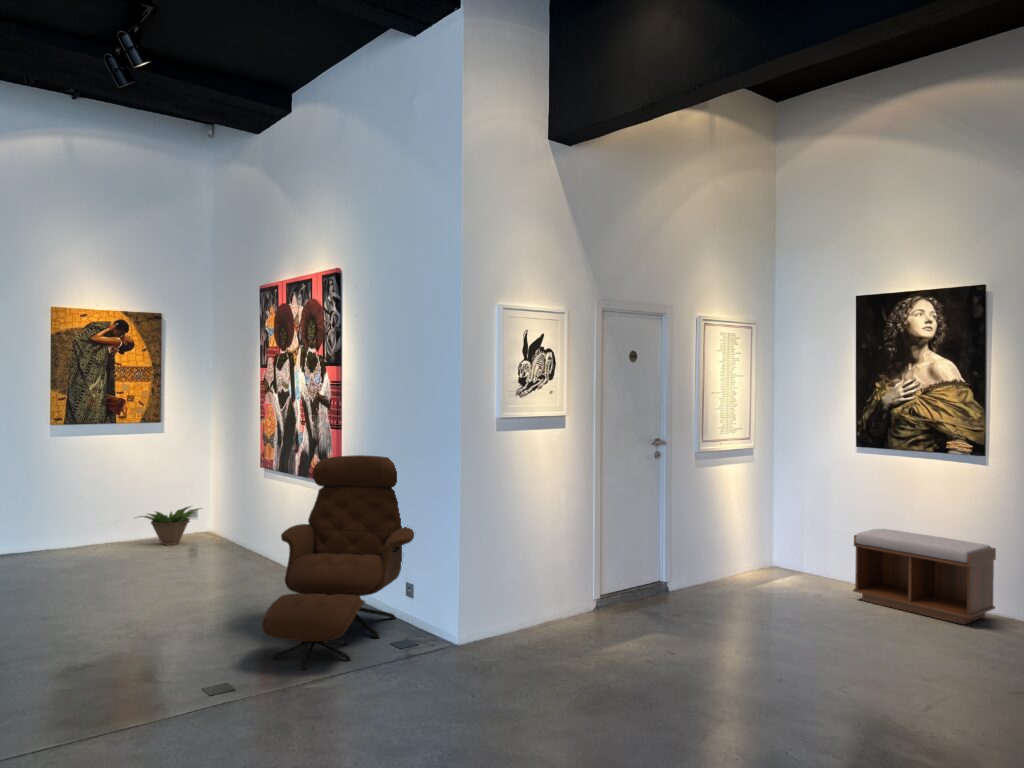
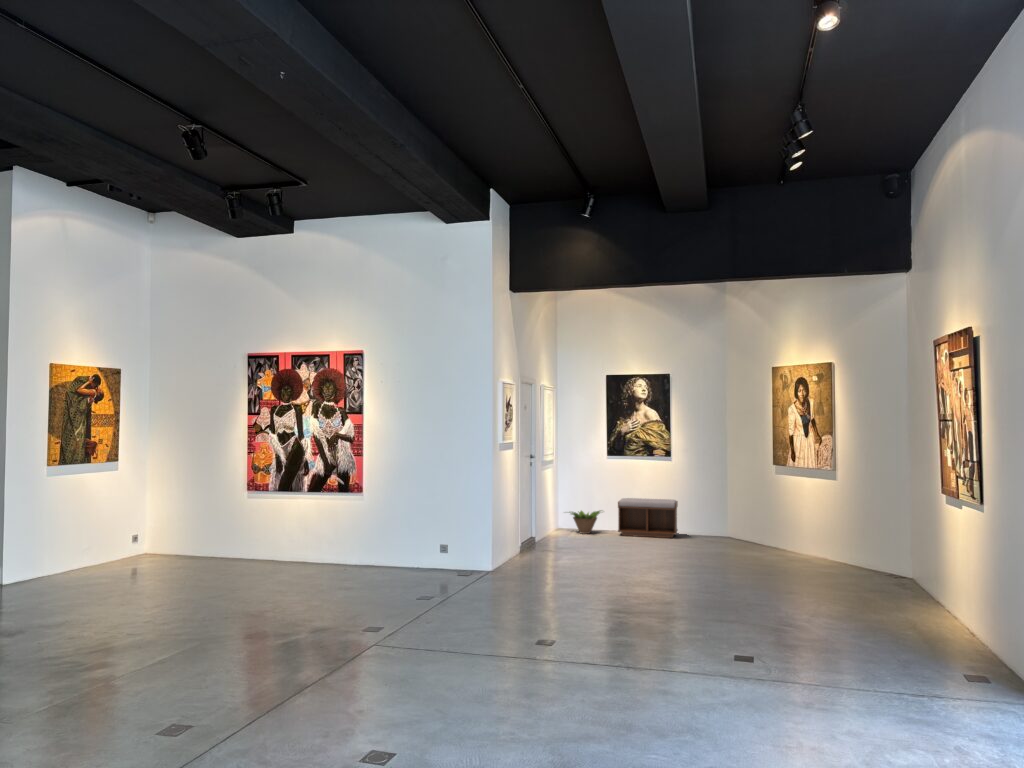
lounge chair: present [262,455,414,670] -> none [380,474,478,594]
decorative plant: present [139,506,201,545] -> present [569,511,600,534]

